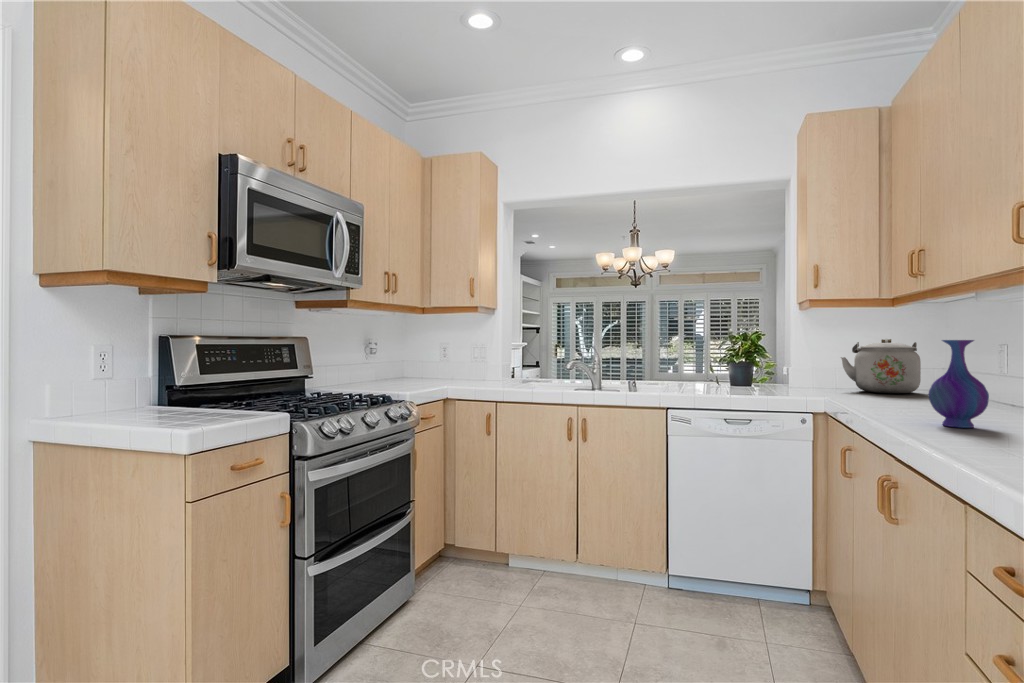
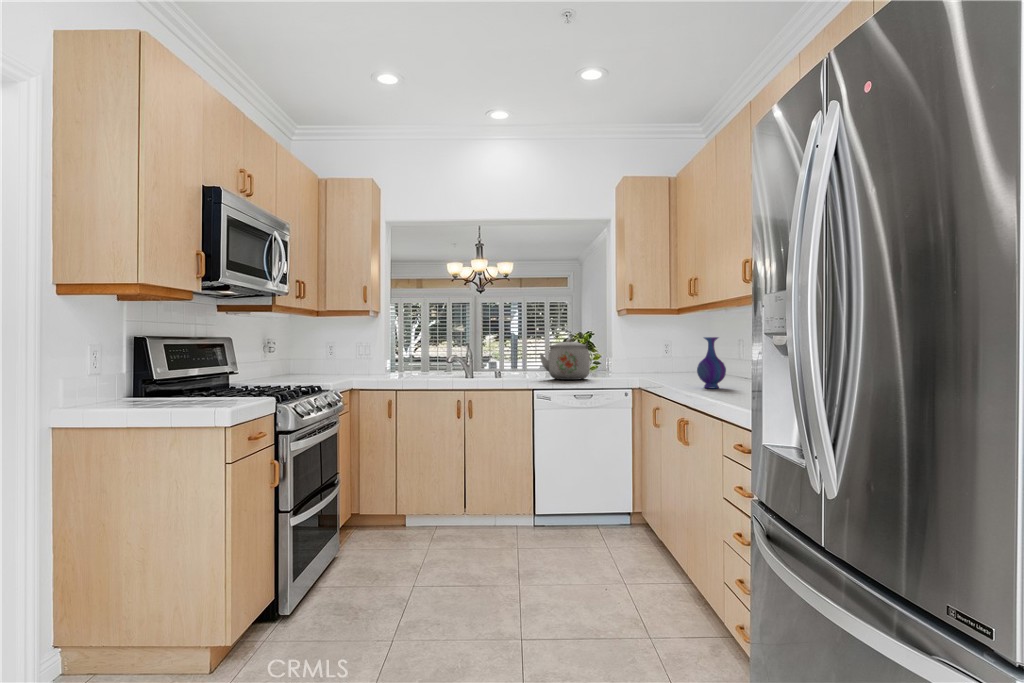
kettle: present [841,339,921,393] -> present [540,339,590,380]

